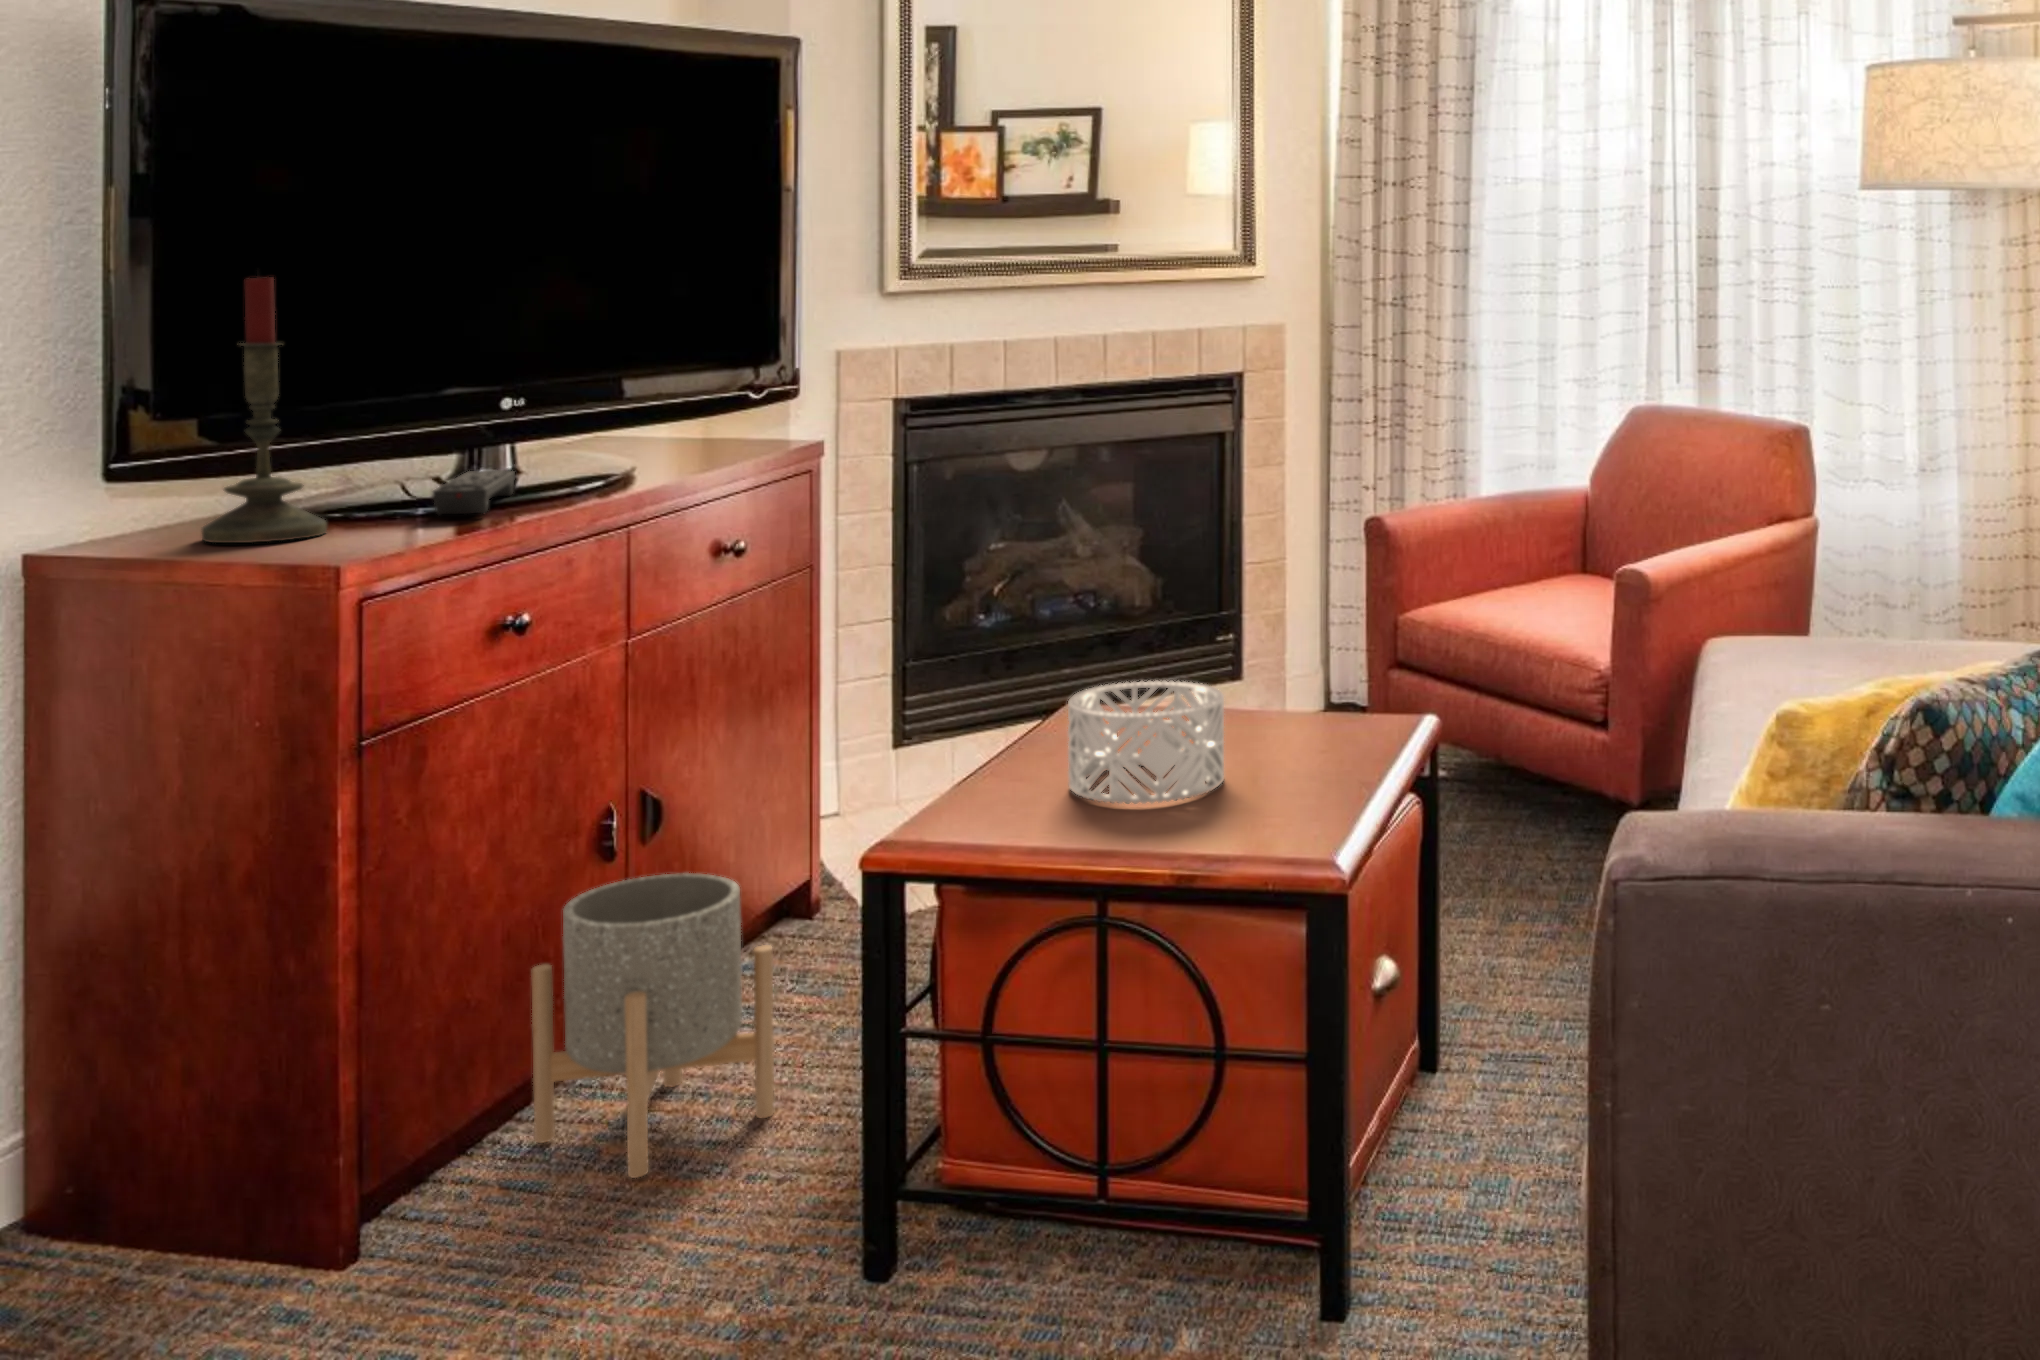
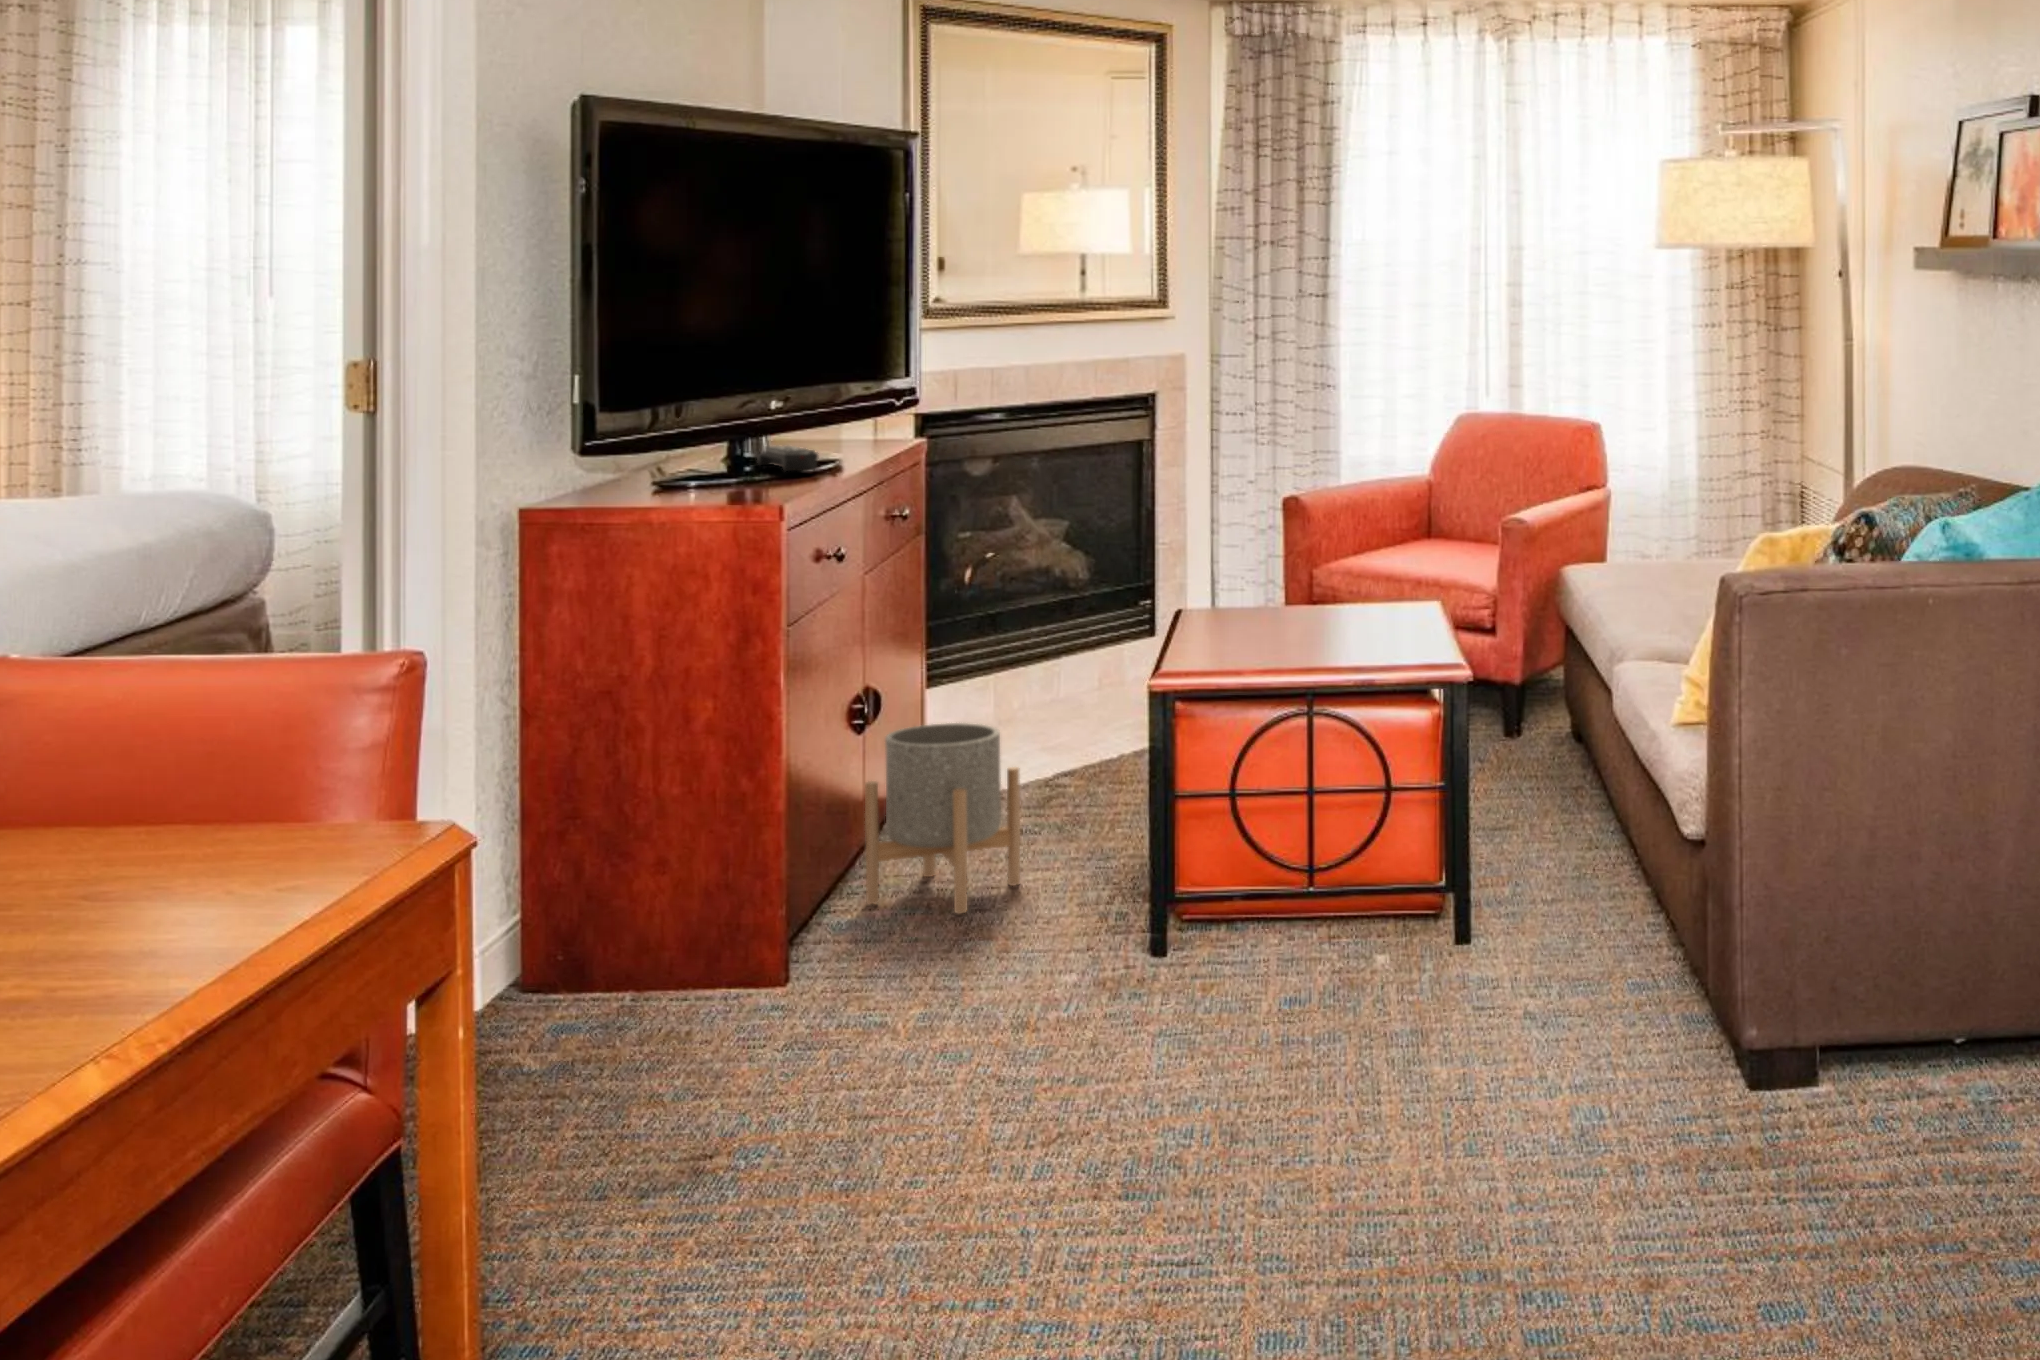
candle: present [202,273,327,543] -> none [652,297,729,486]
decorative bowl: present [1068,681,1224,804] -> none [1252,571,1352,642]

